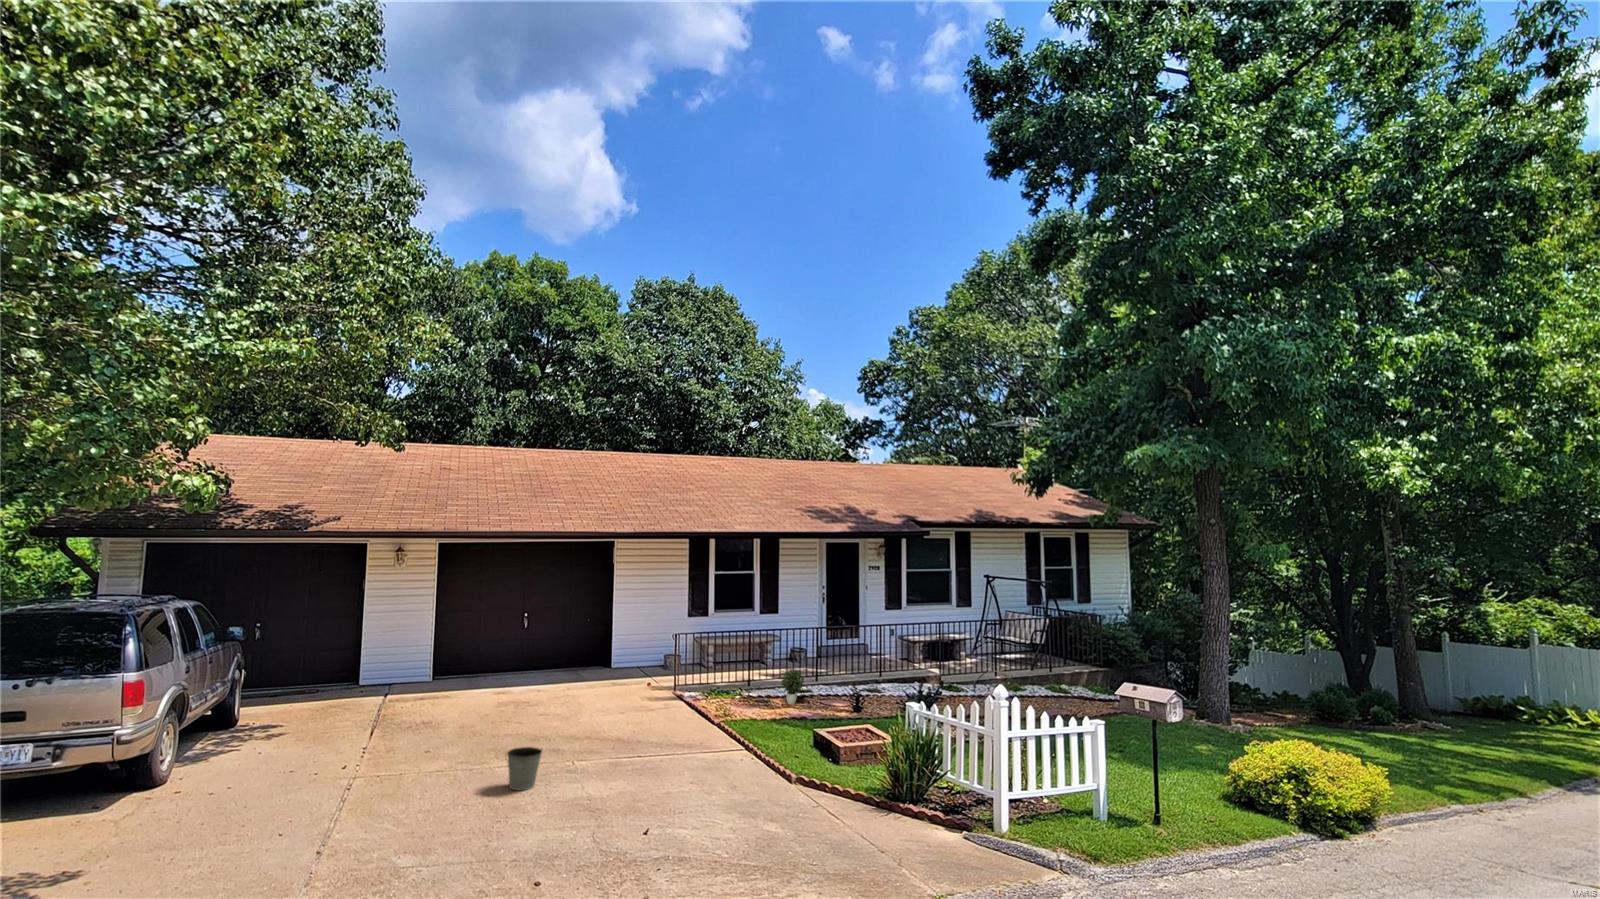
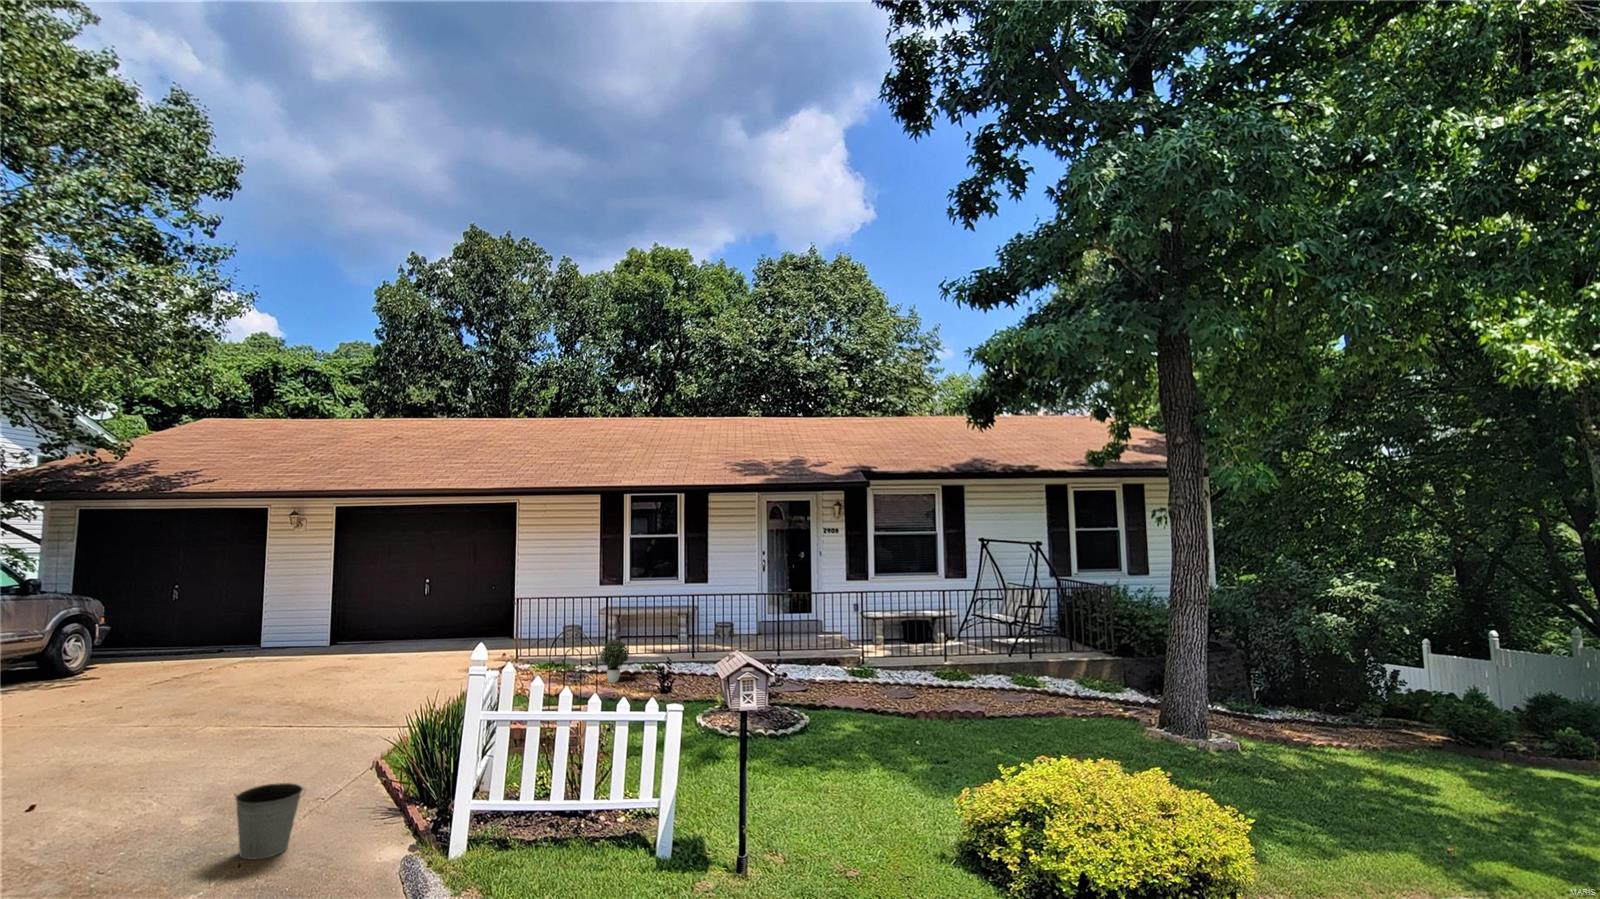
bucket: present [507,747,542,790] -> present [235,783,305,859]

